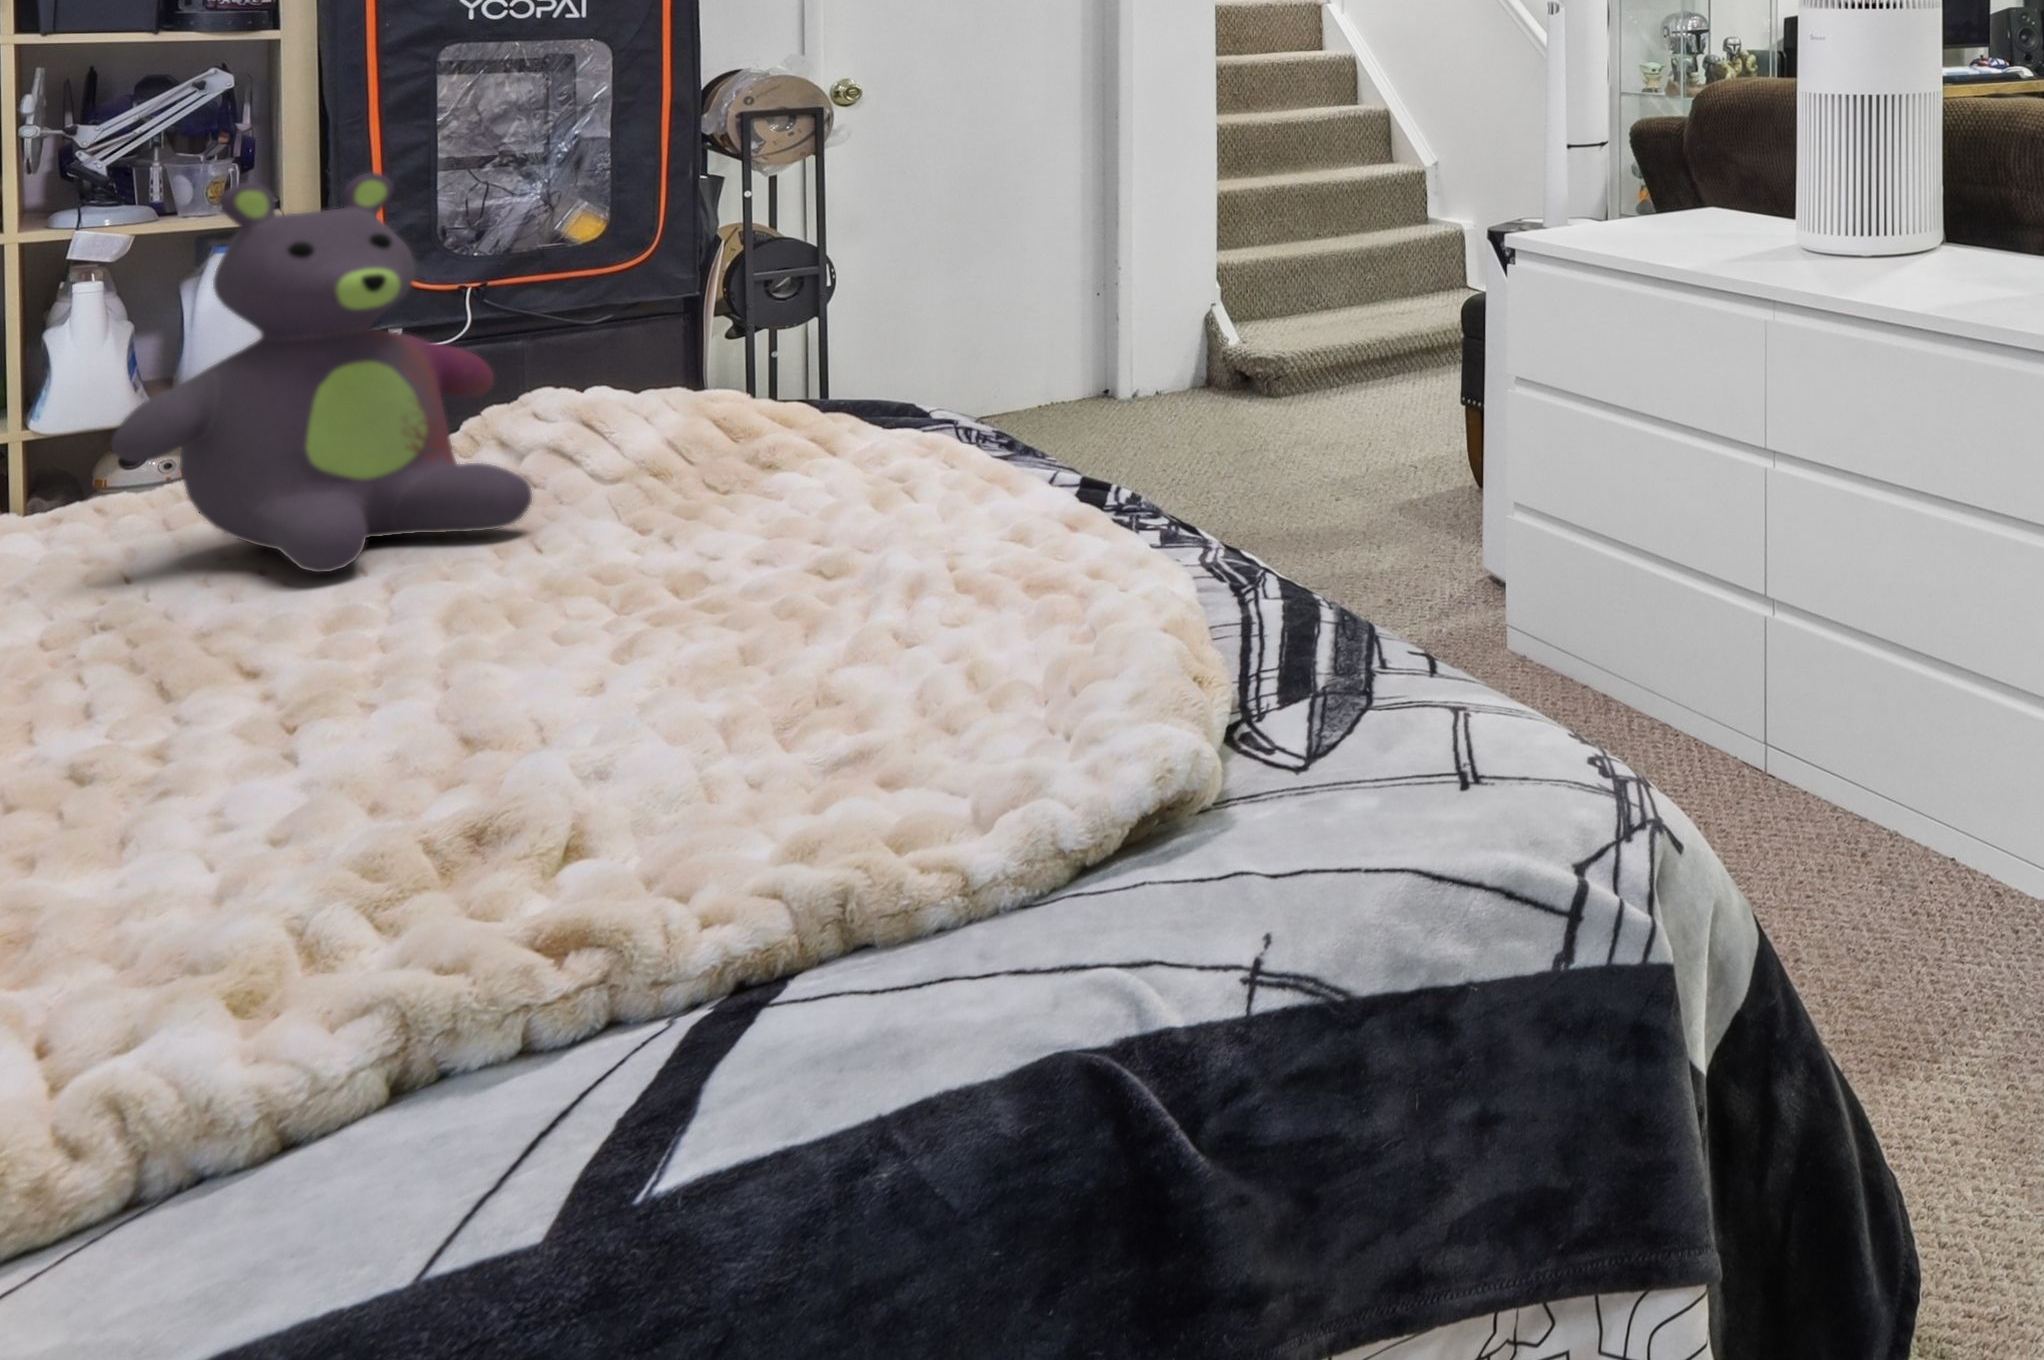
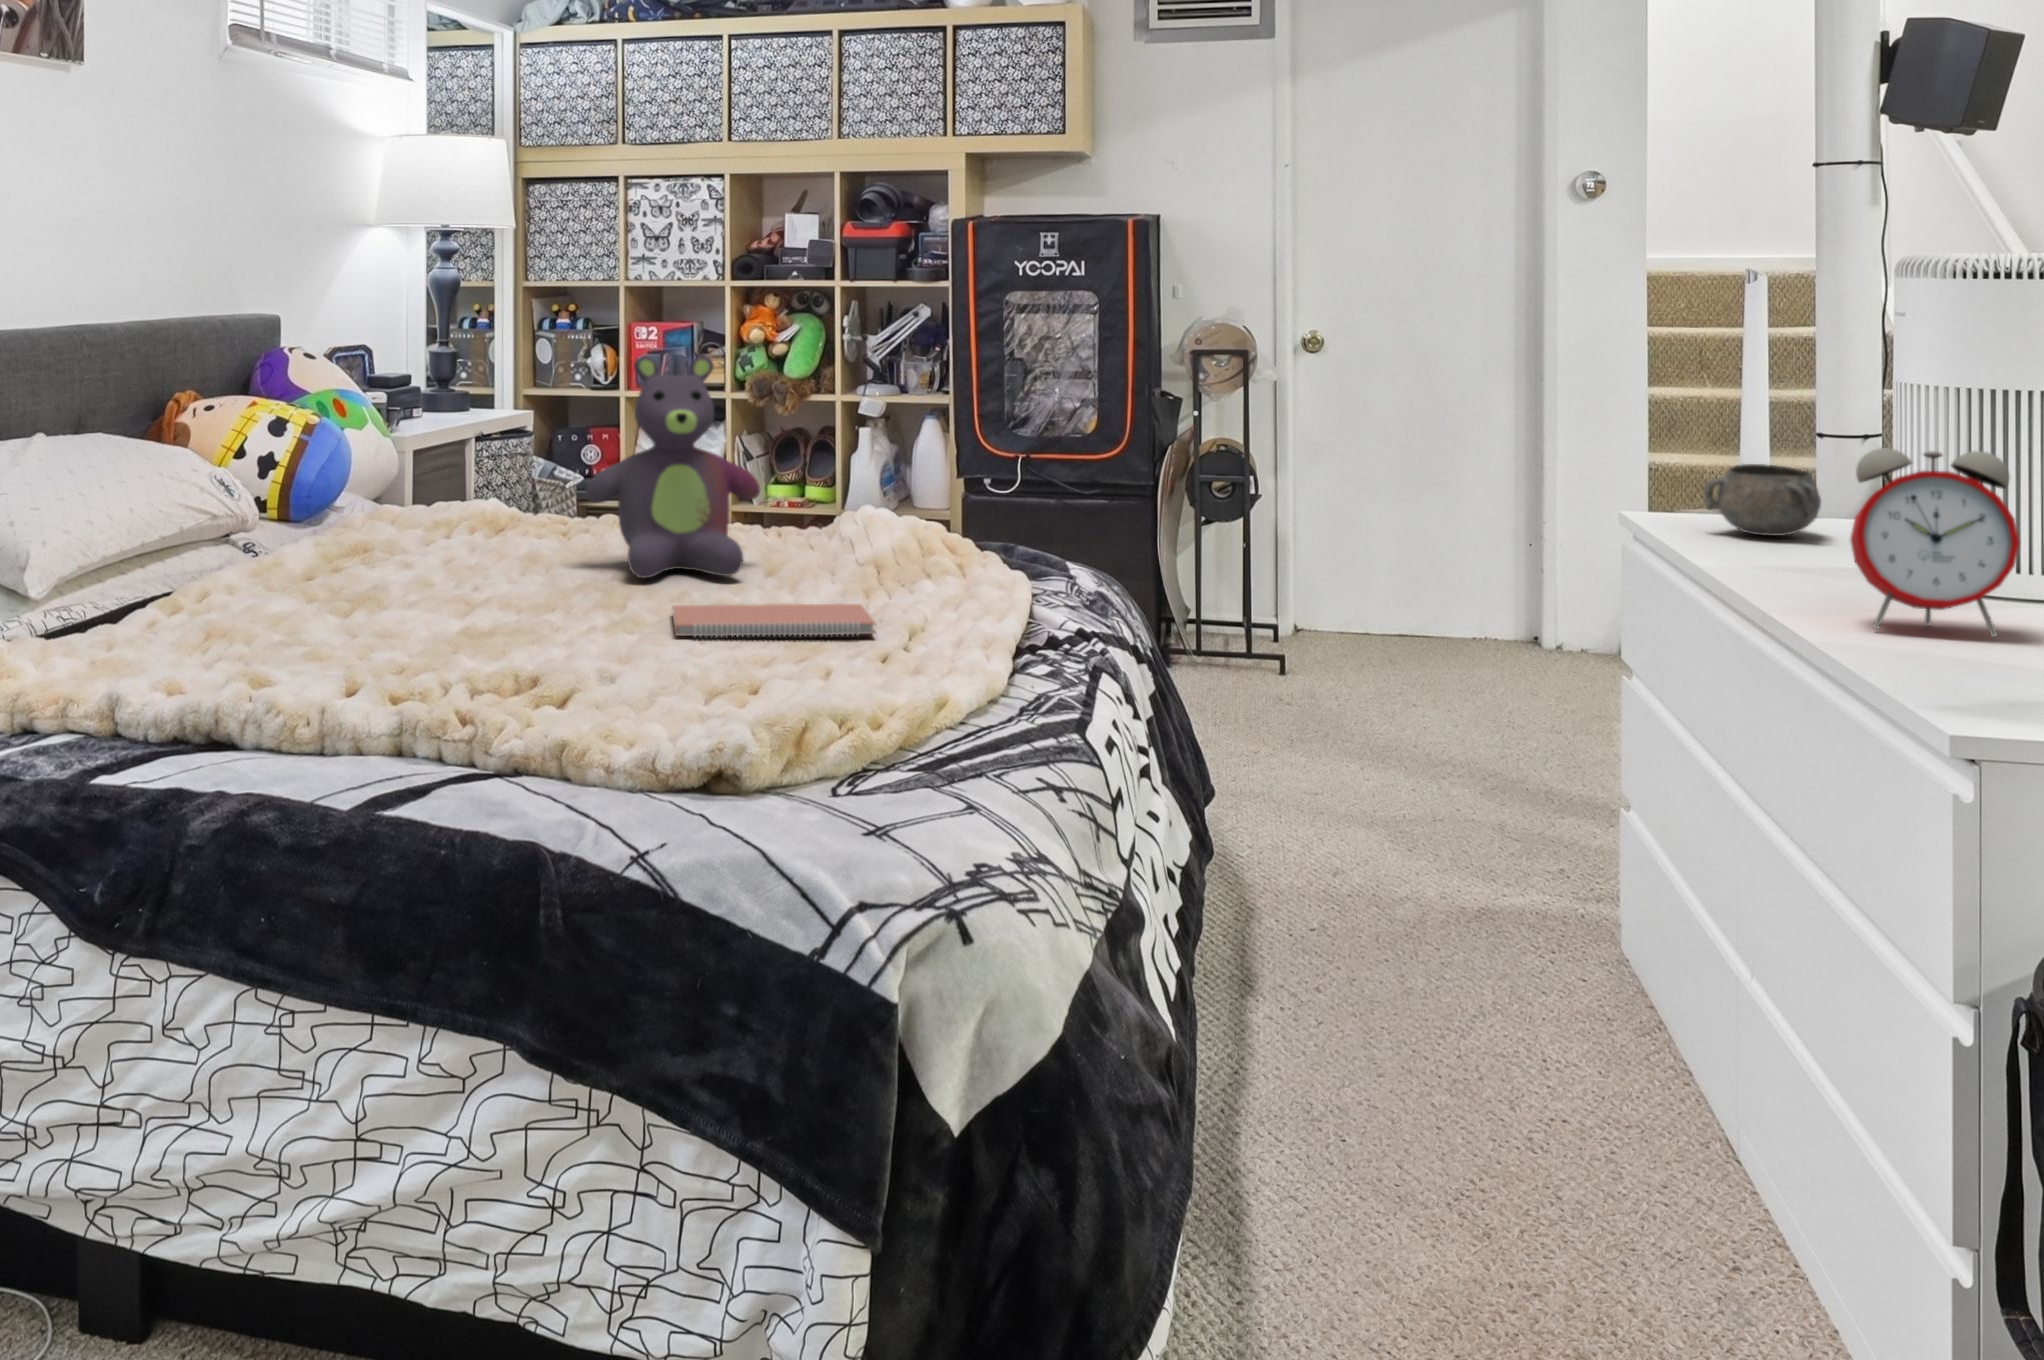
alarm clock: none [1886,158,2000,307] -> present [1850,448,2019,636]
decorative bowl: none [1630,181,1721,243] -> present [1704,464,1821,536]
notebook: none [537,511,963,641] -> present [673,604,875,638]

